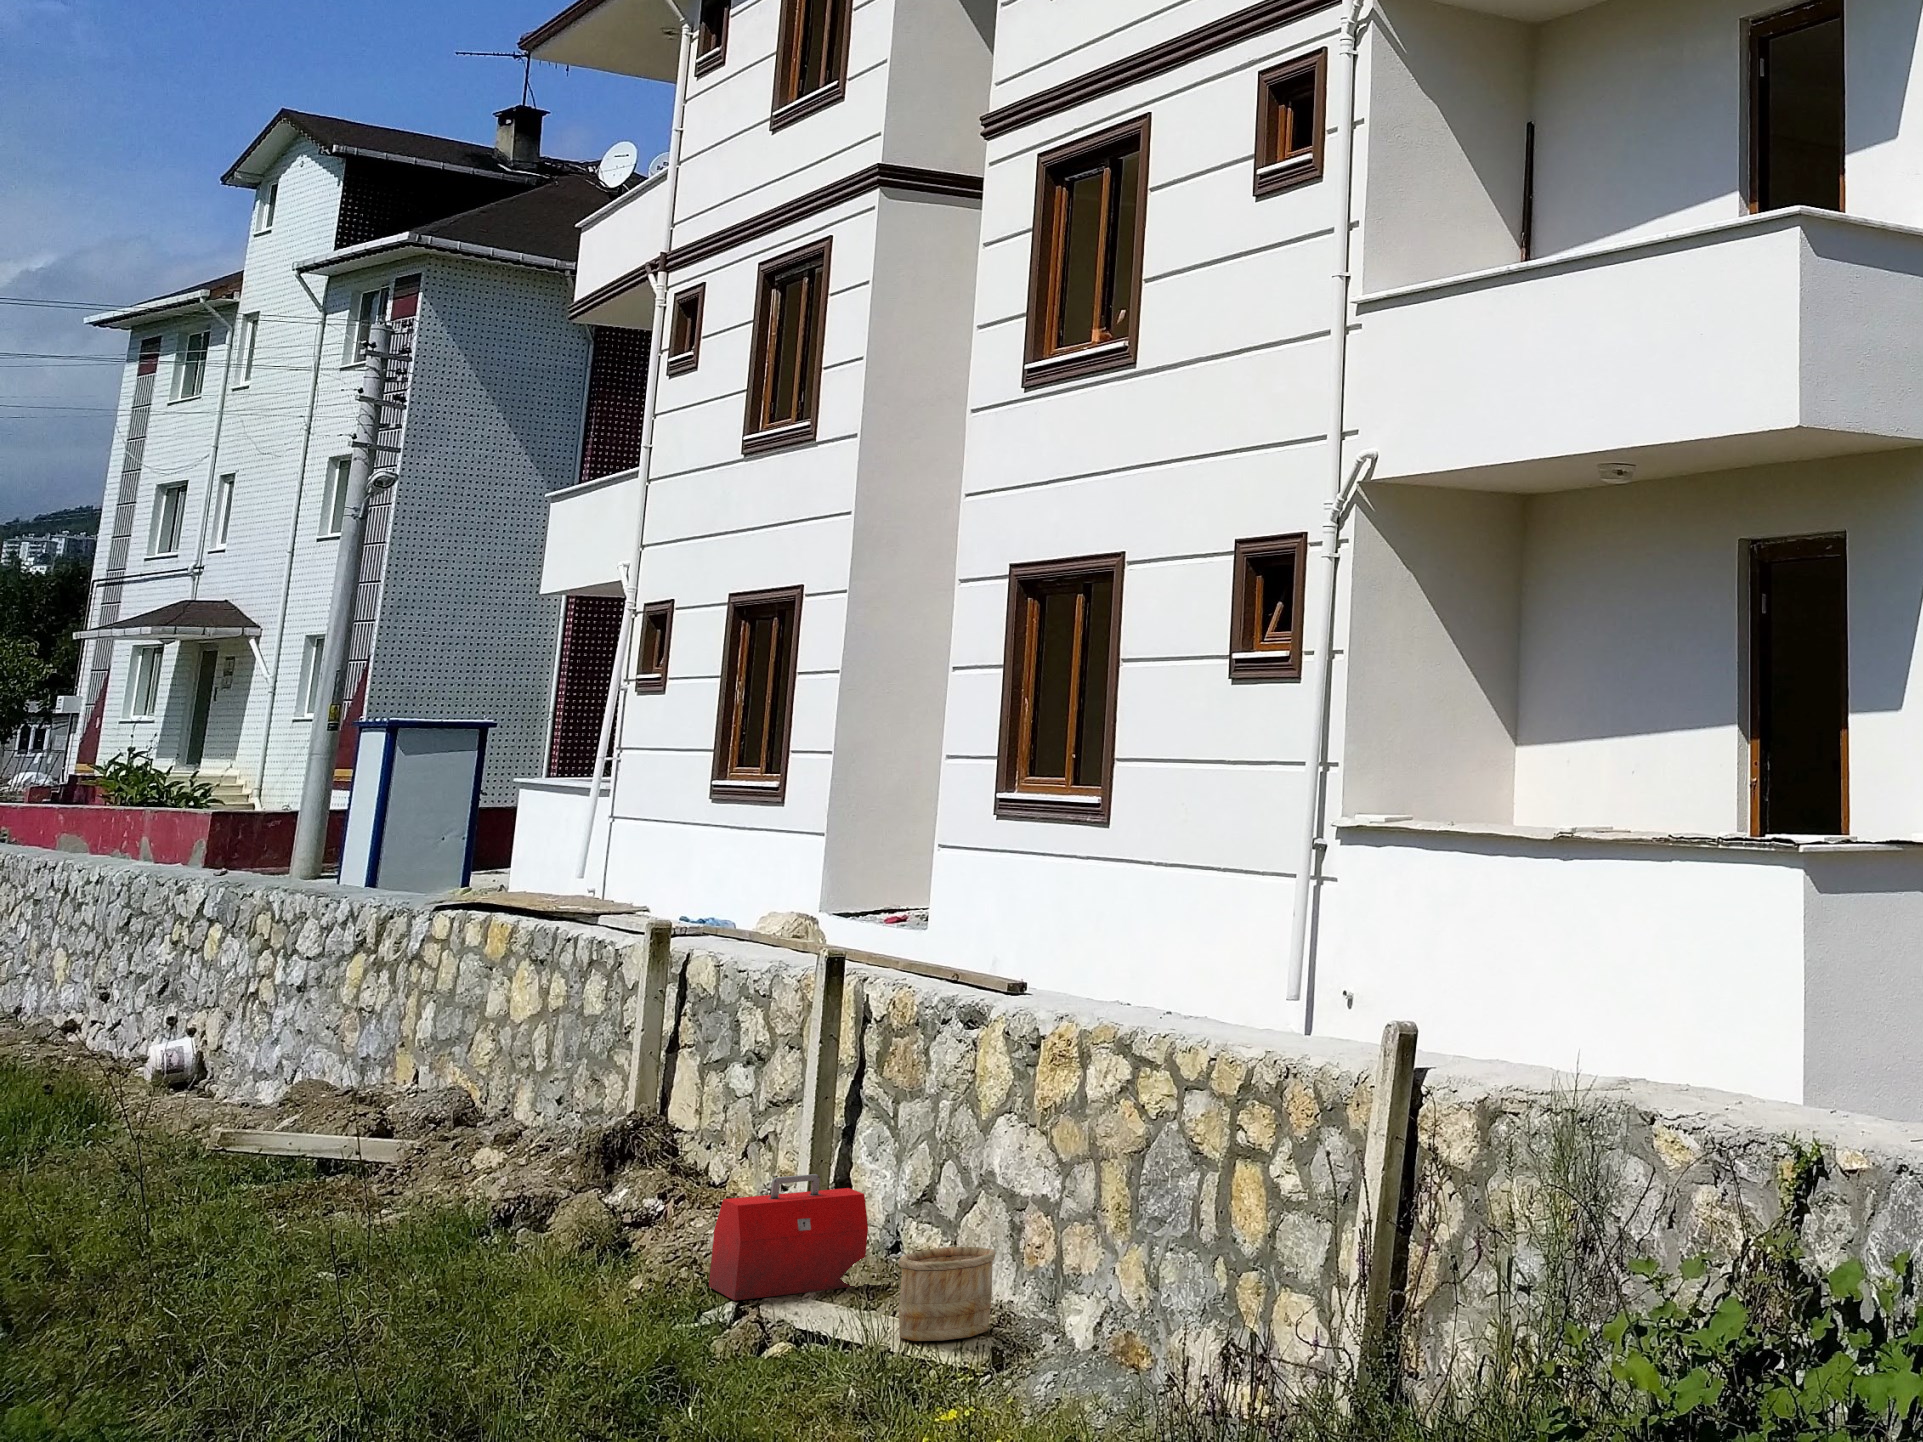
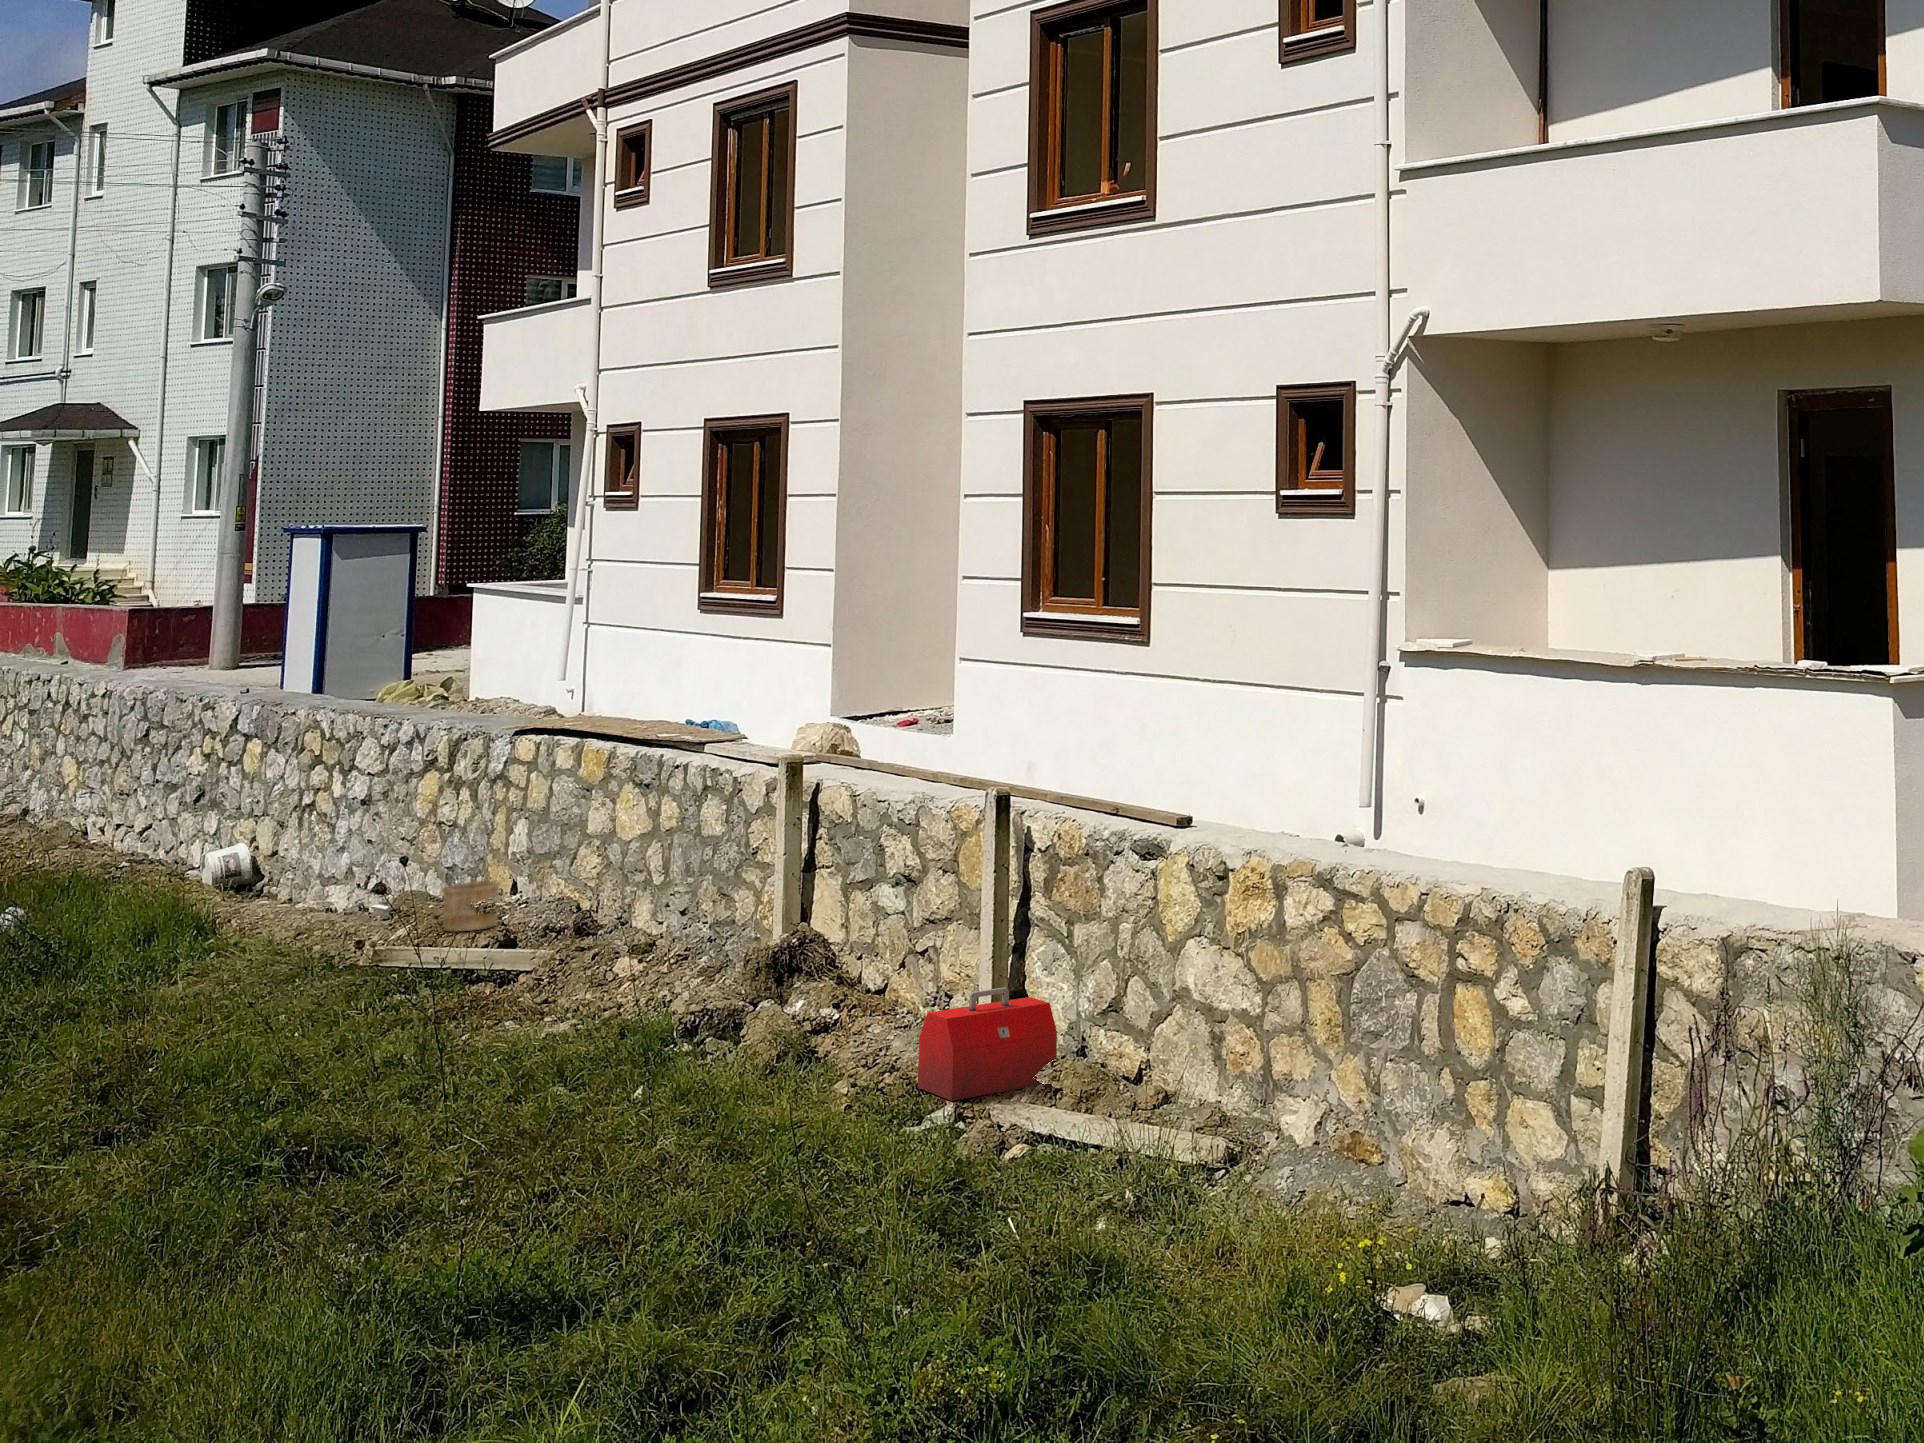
wooden bucket: present [899,1247,996,1341] -> present [442,881,500,932]

